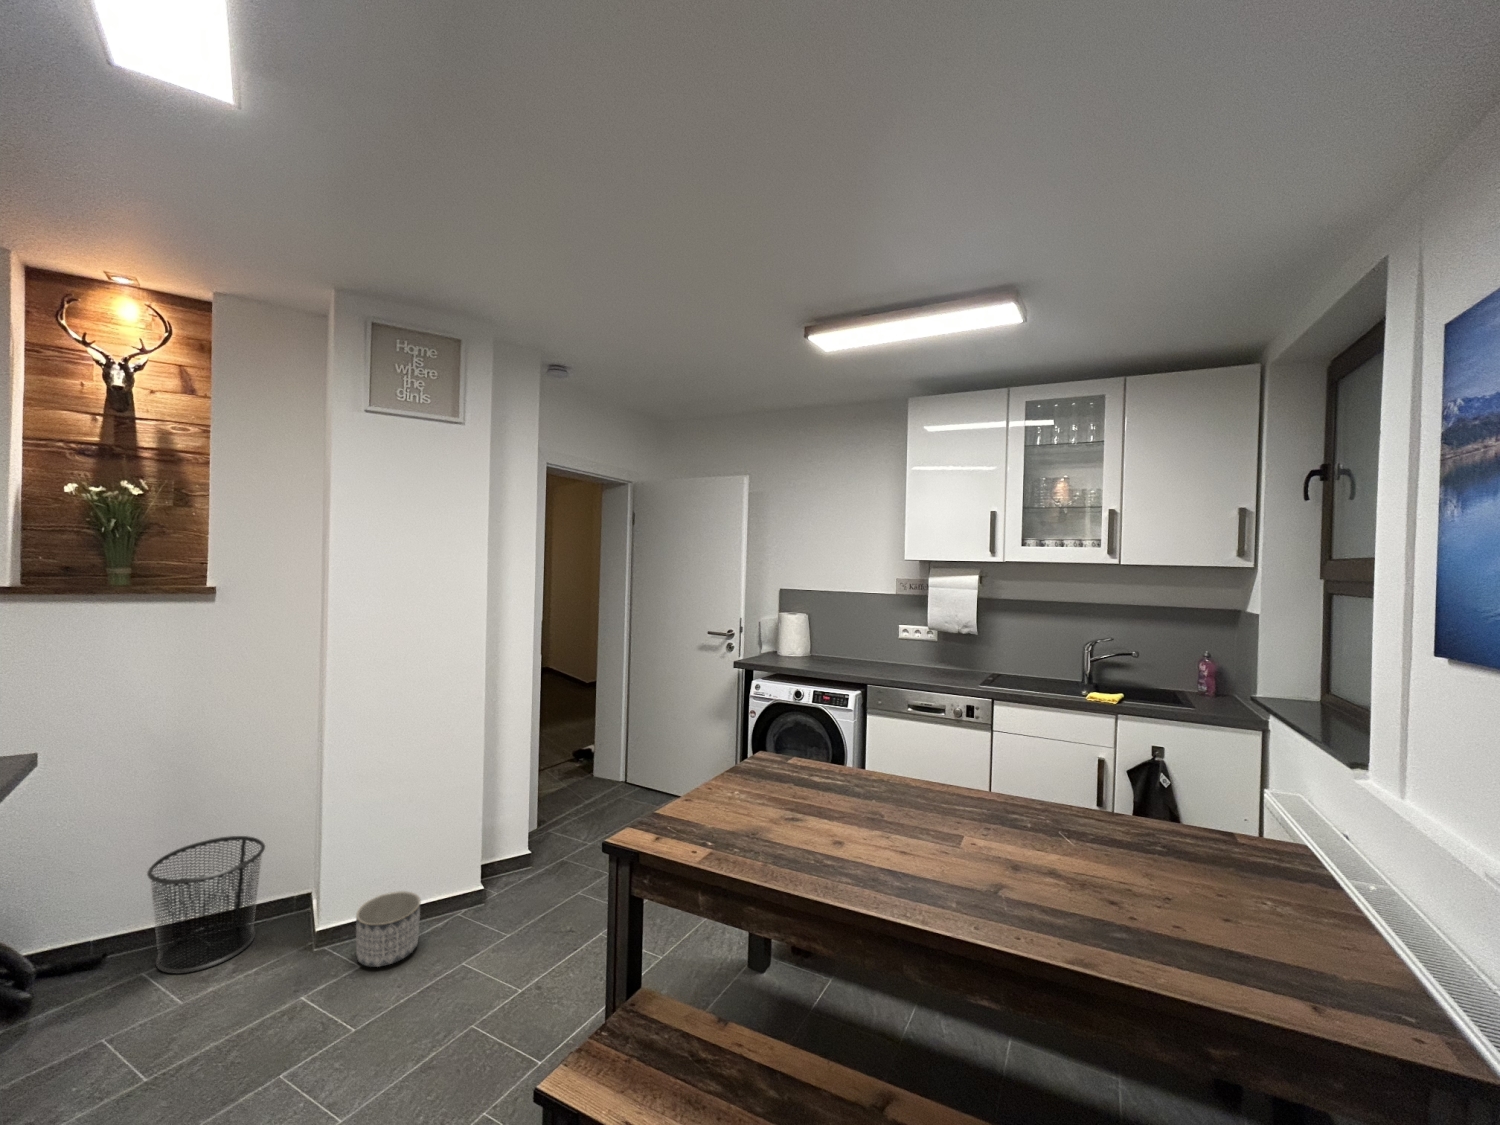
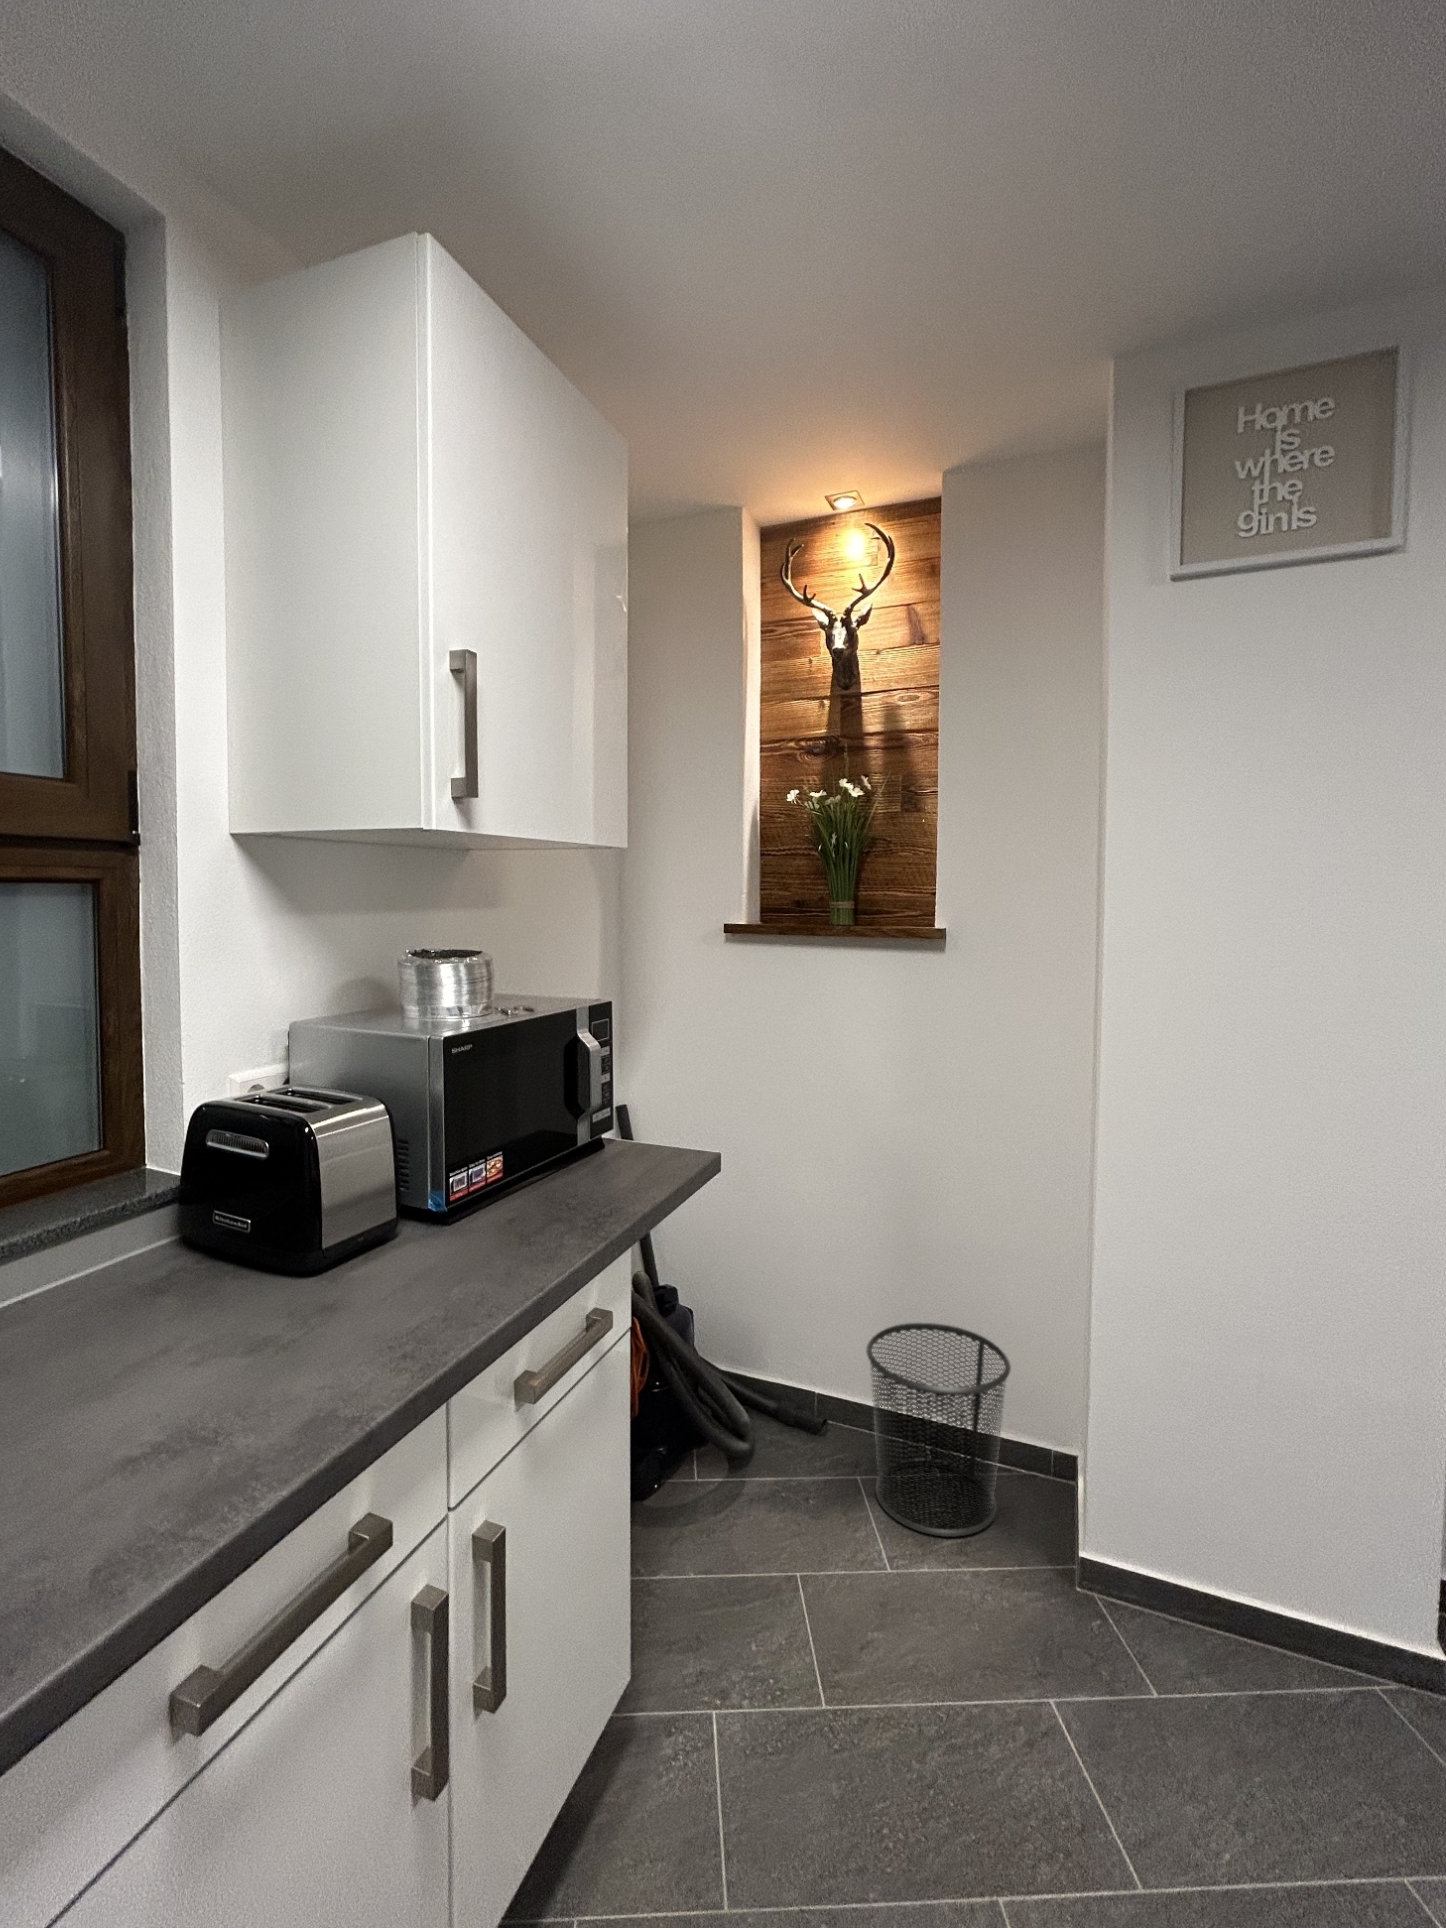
planter: present [356,891,420,967] -> none [1164,1555,1297,1731]

